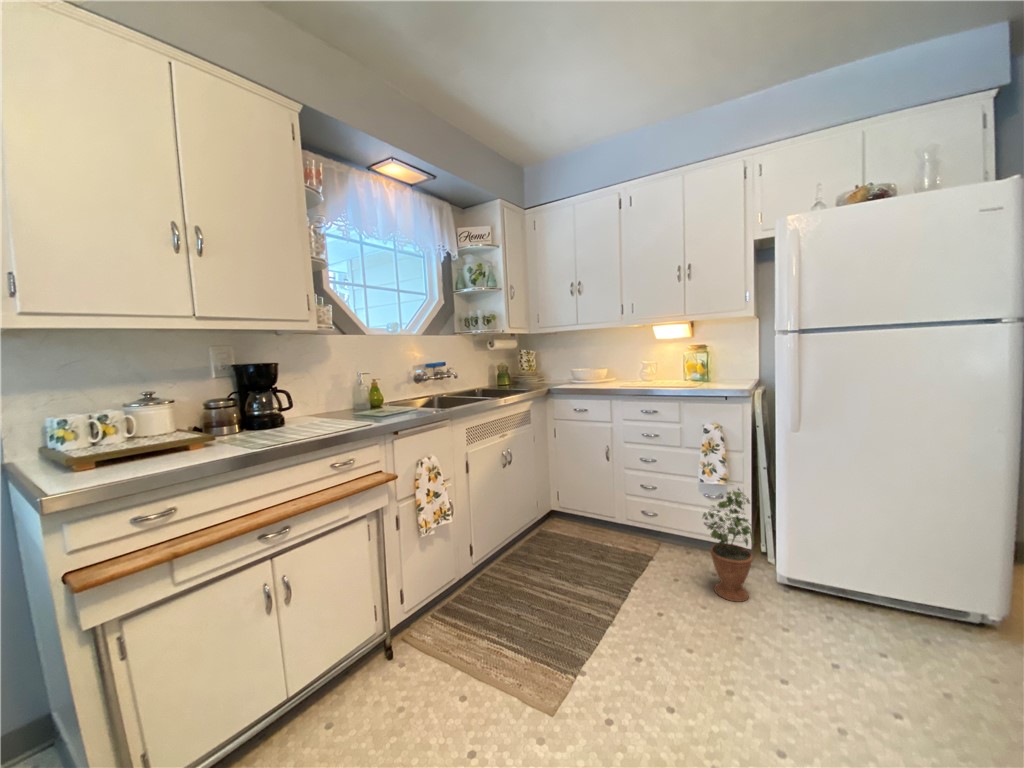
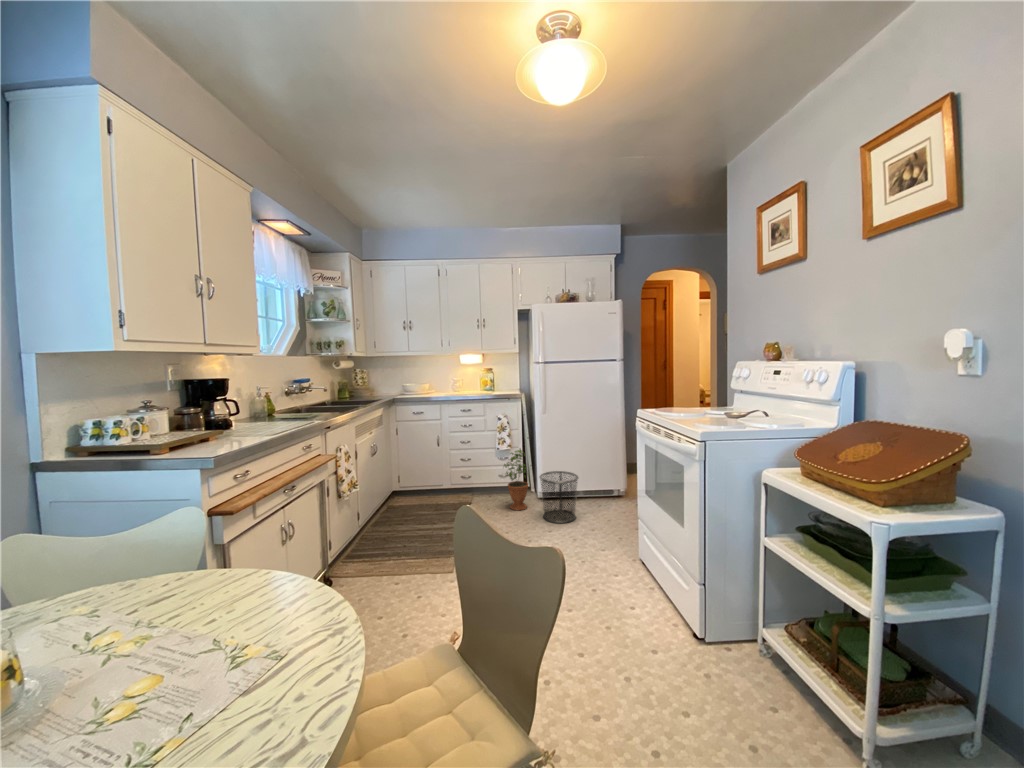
waste bin: none [773,548,876,674] -> present [540,471,578,523]

